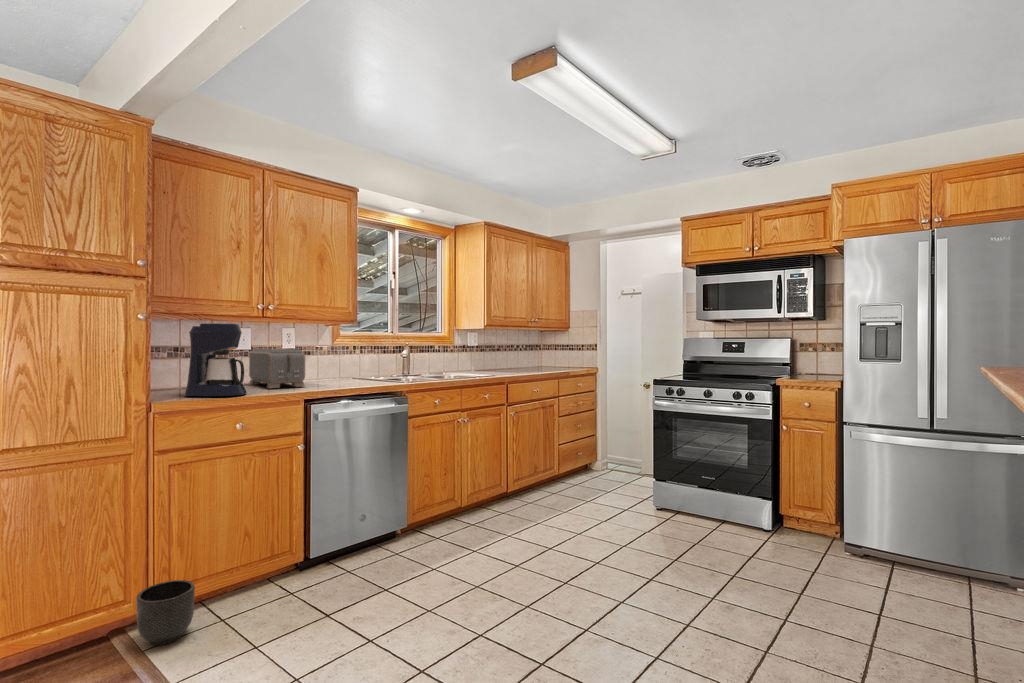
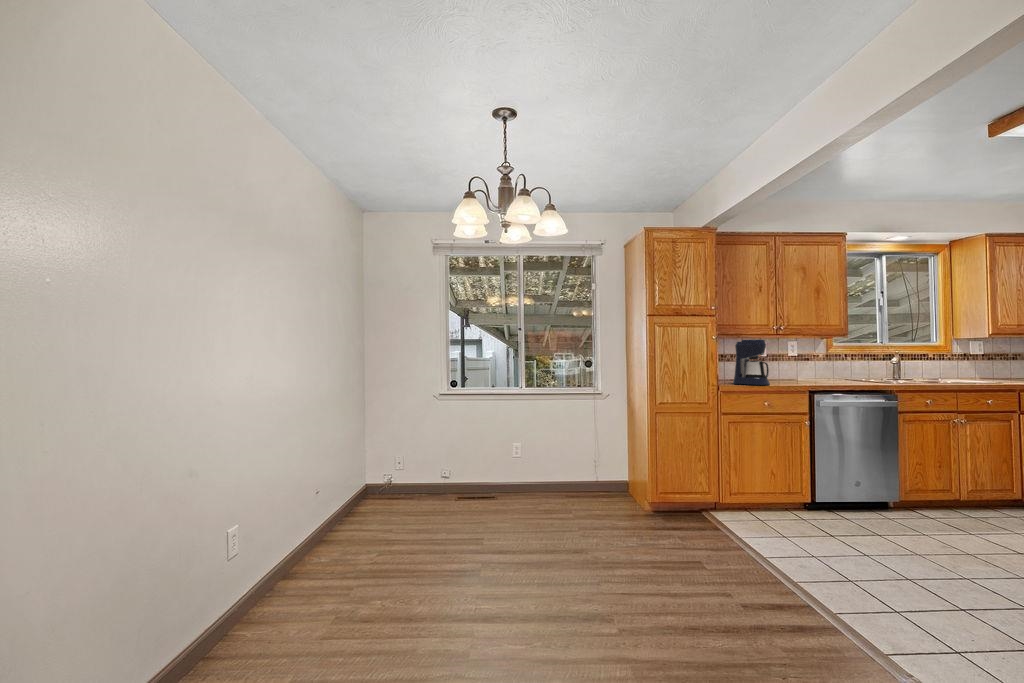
toaster: present [249,349,305,388] -> none [766,356,809,382]
planter: present [136,580,195,645] -> none [717,489,747,522]

